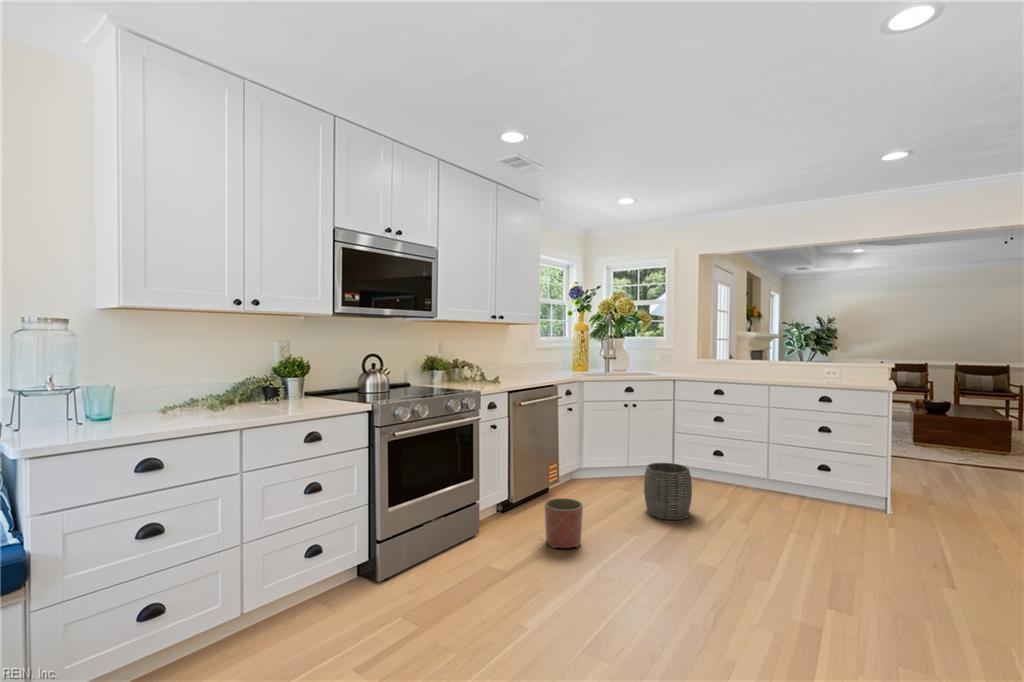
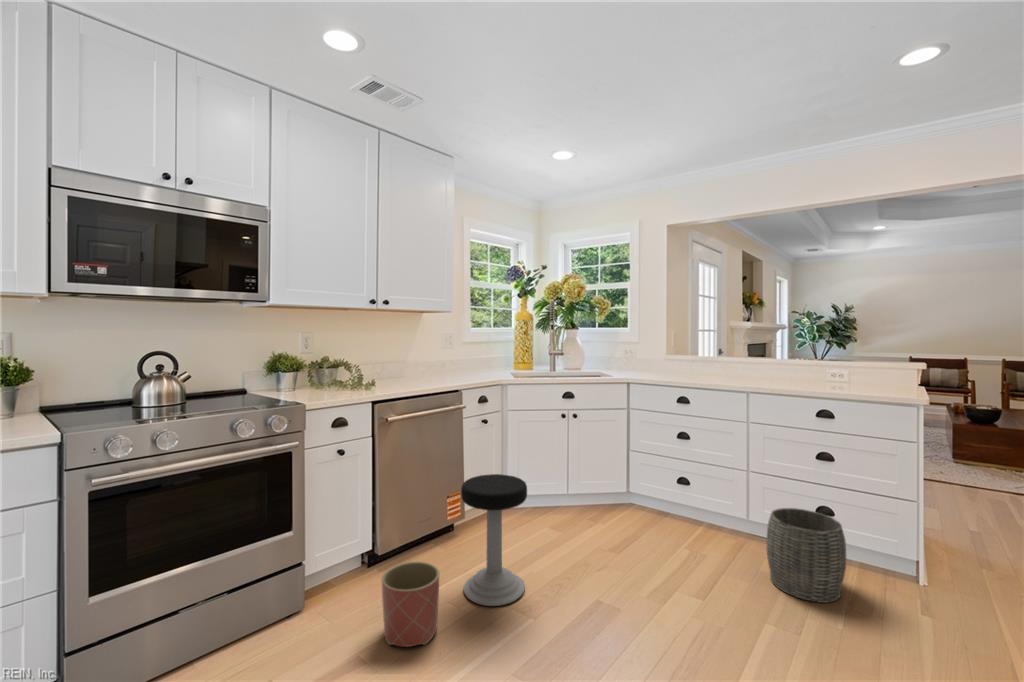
stool: none [581,443,627,530] -> present [461,474,527,606]
woven basket: present [644,463,692,520] -> present [766,508,846,603]

